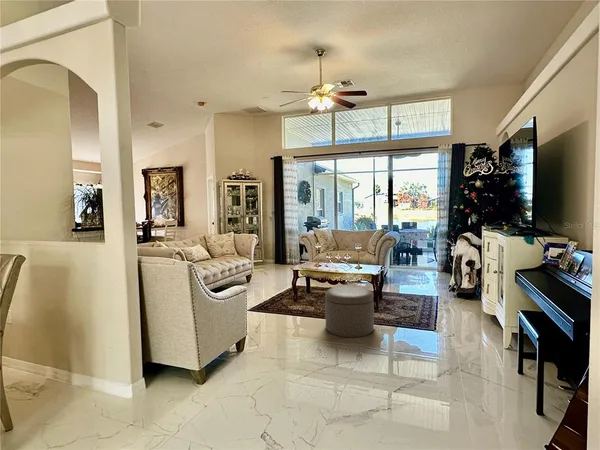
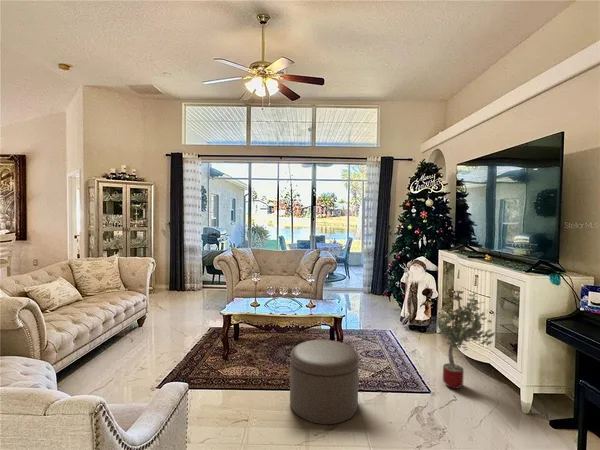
potted tree: none [444,252,495,332] -> present [436,291,495,389]

